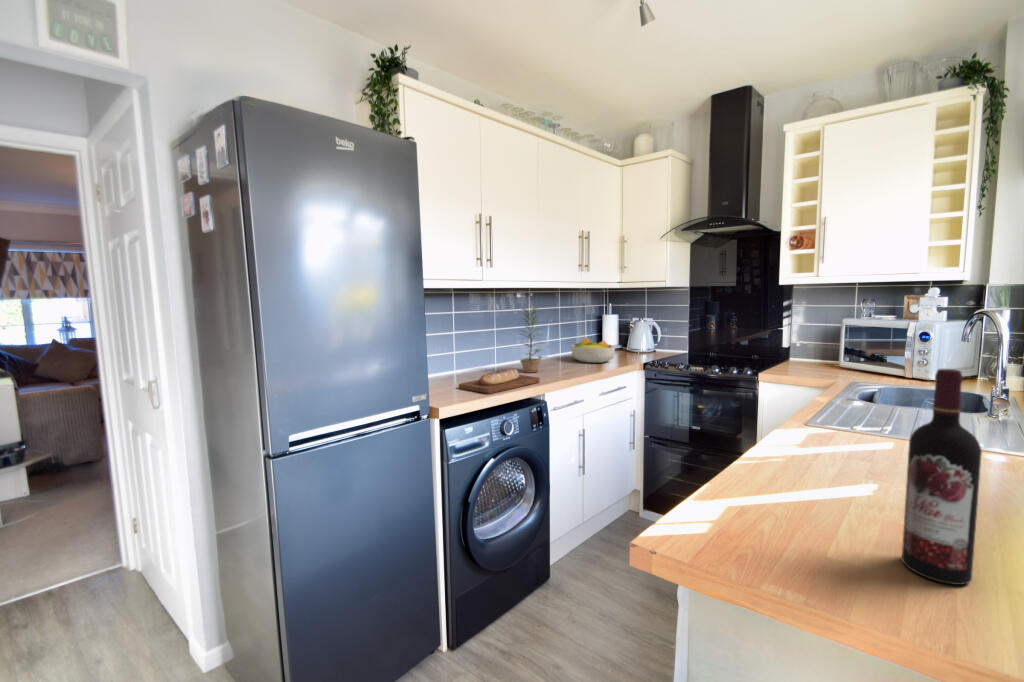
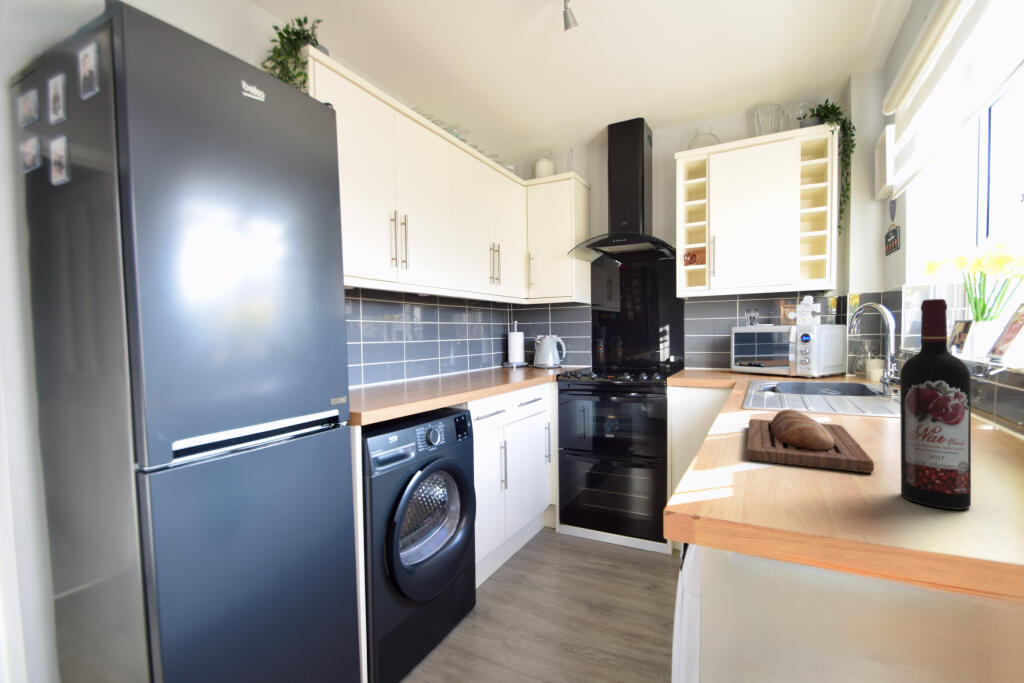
plant: present [520,307,545,373] -> none [433,315,466,384]
fruit bowl: present [571,338,615,363] -> none [484,351,529,375]
bread loaf: present [459,369,540,394] -> present [747,410,874,473]

